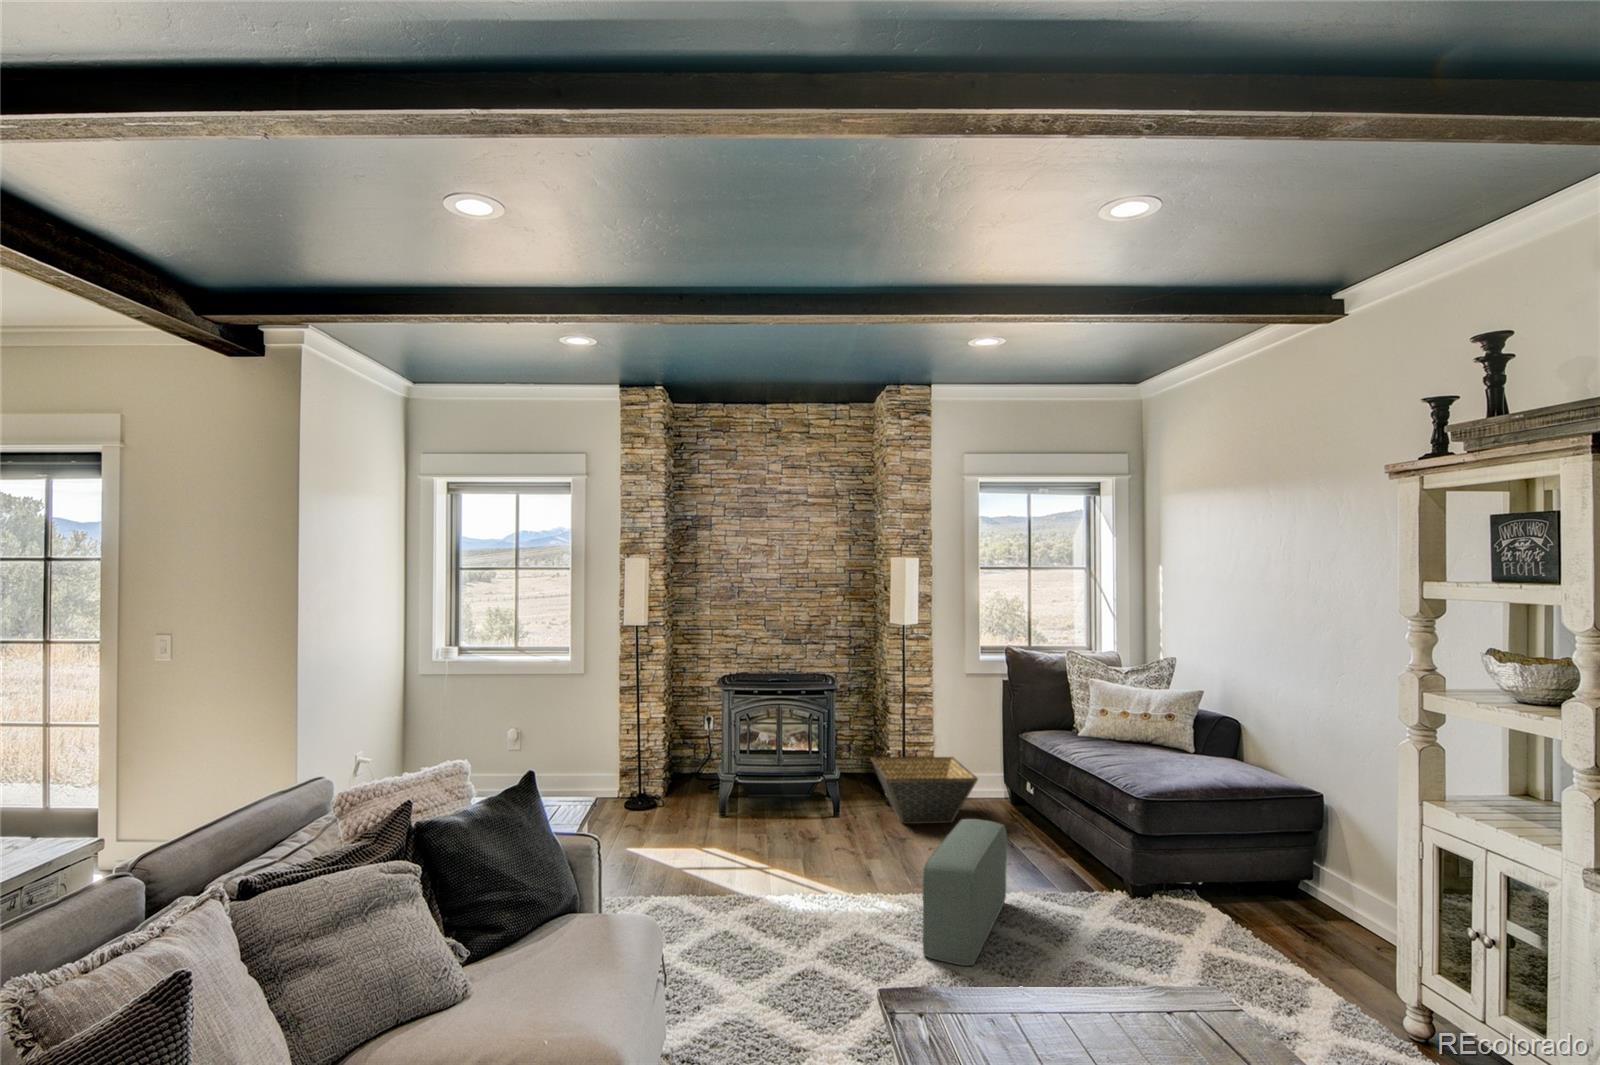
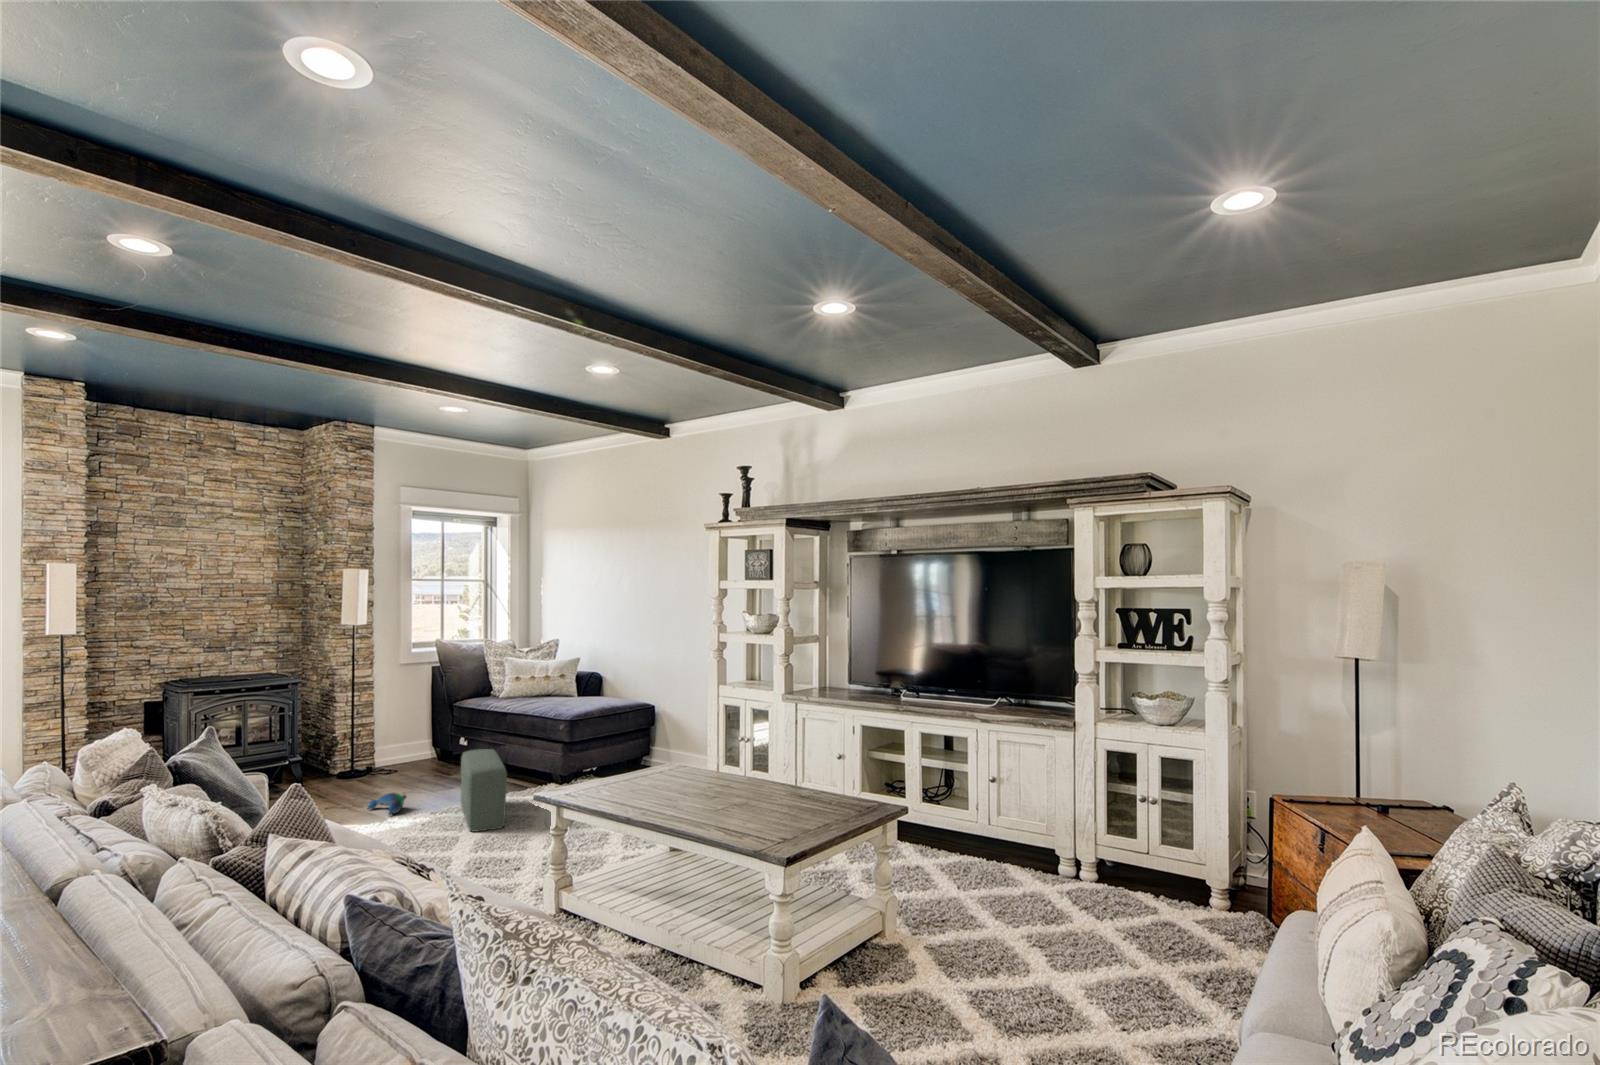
basket: present [871,757,978,824] -> none [321,731,431,787]
plush toy: none [862,850,902,884] -> present [368,793,406,815]

